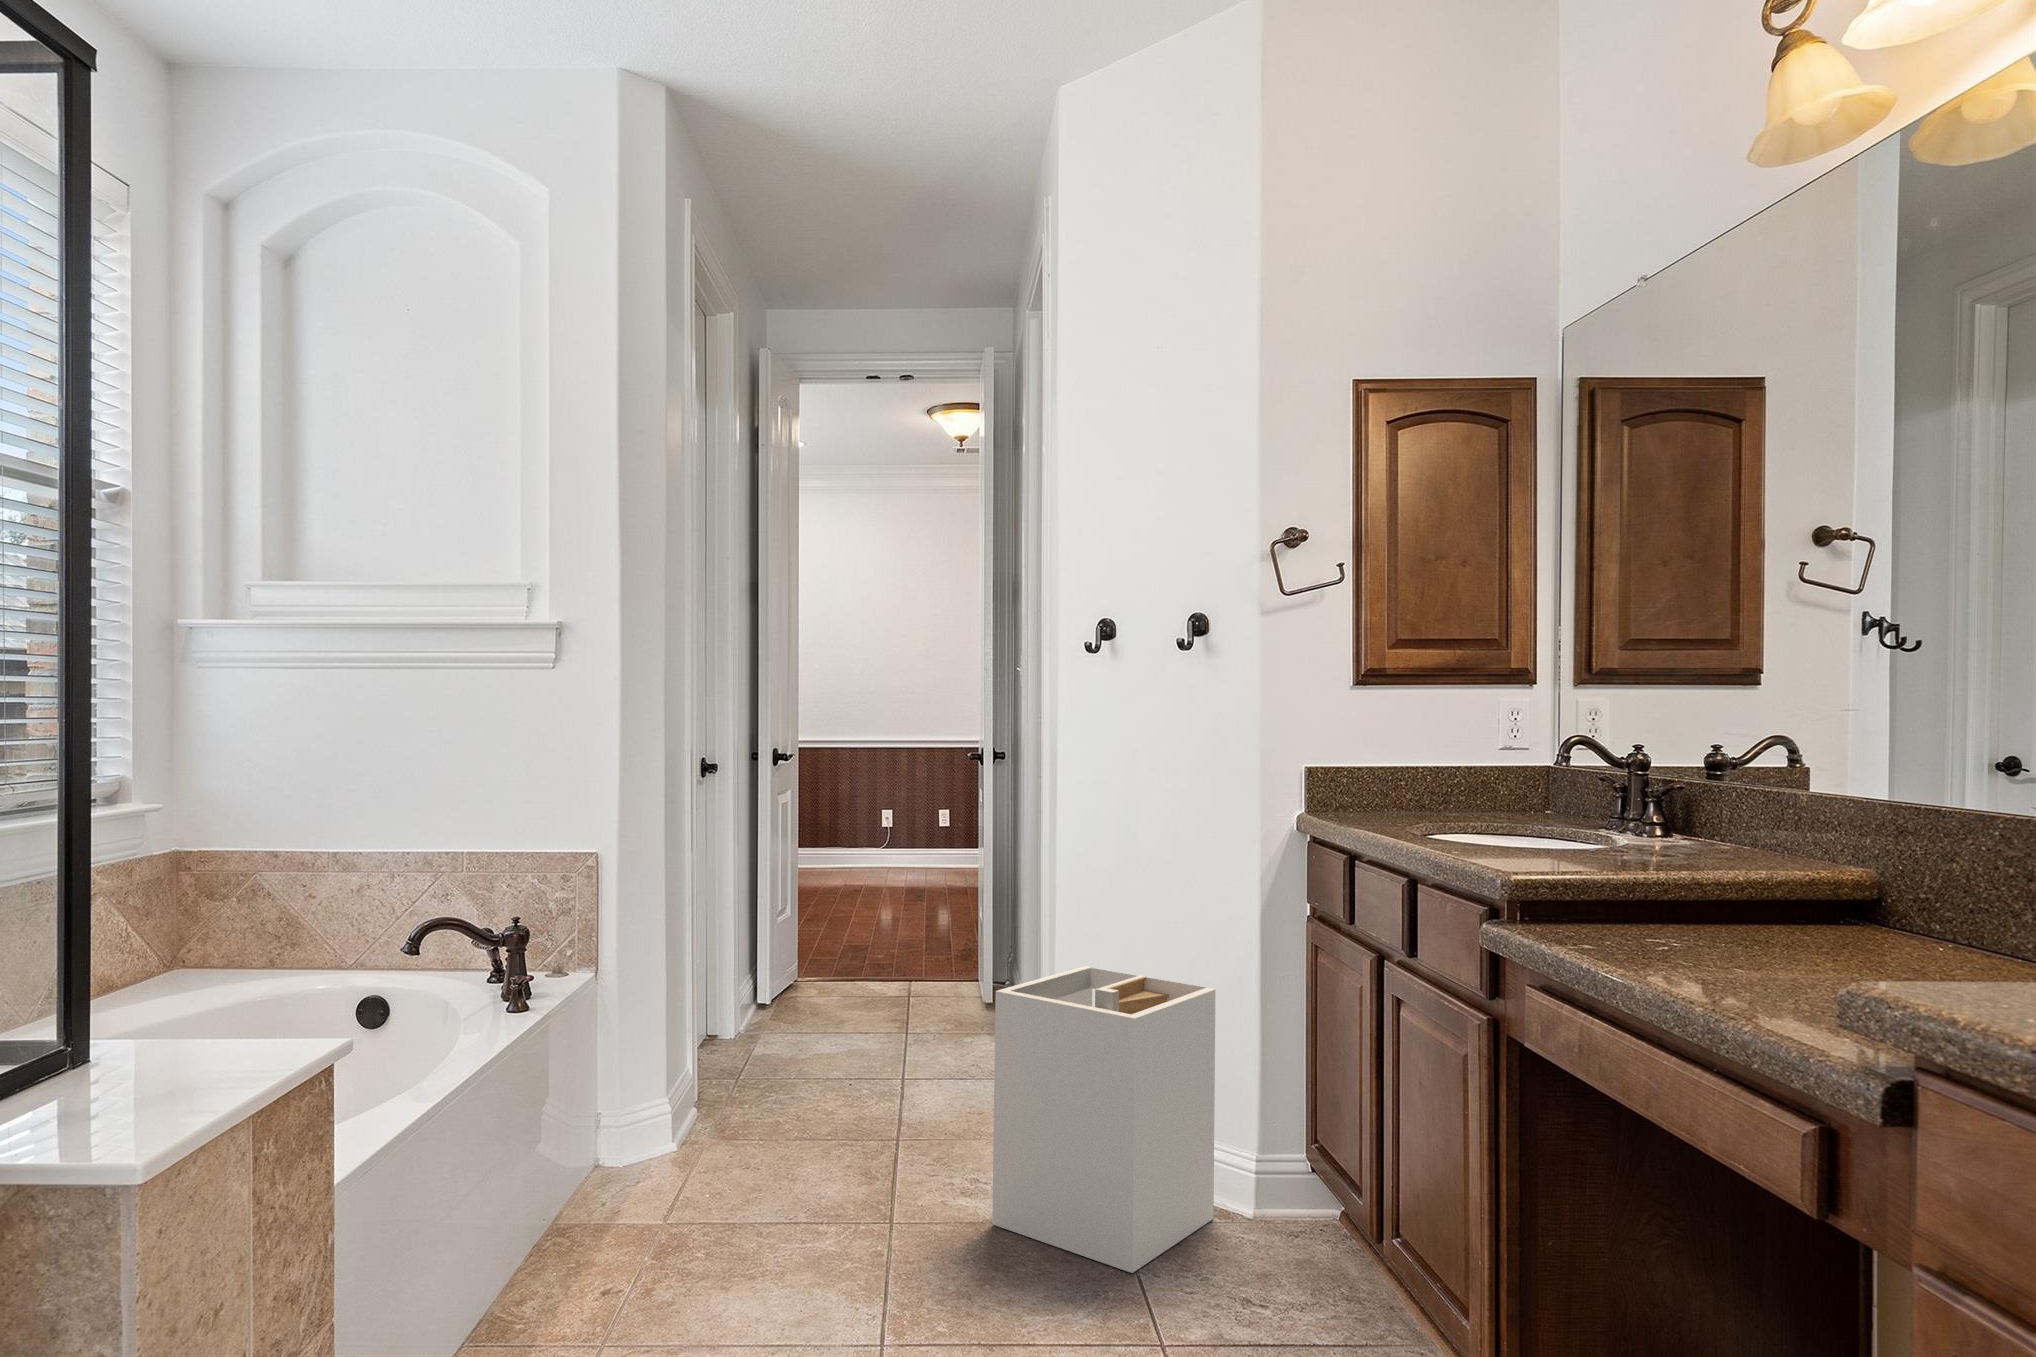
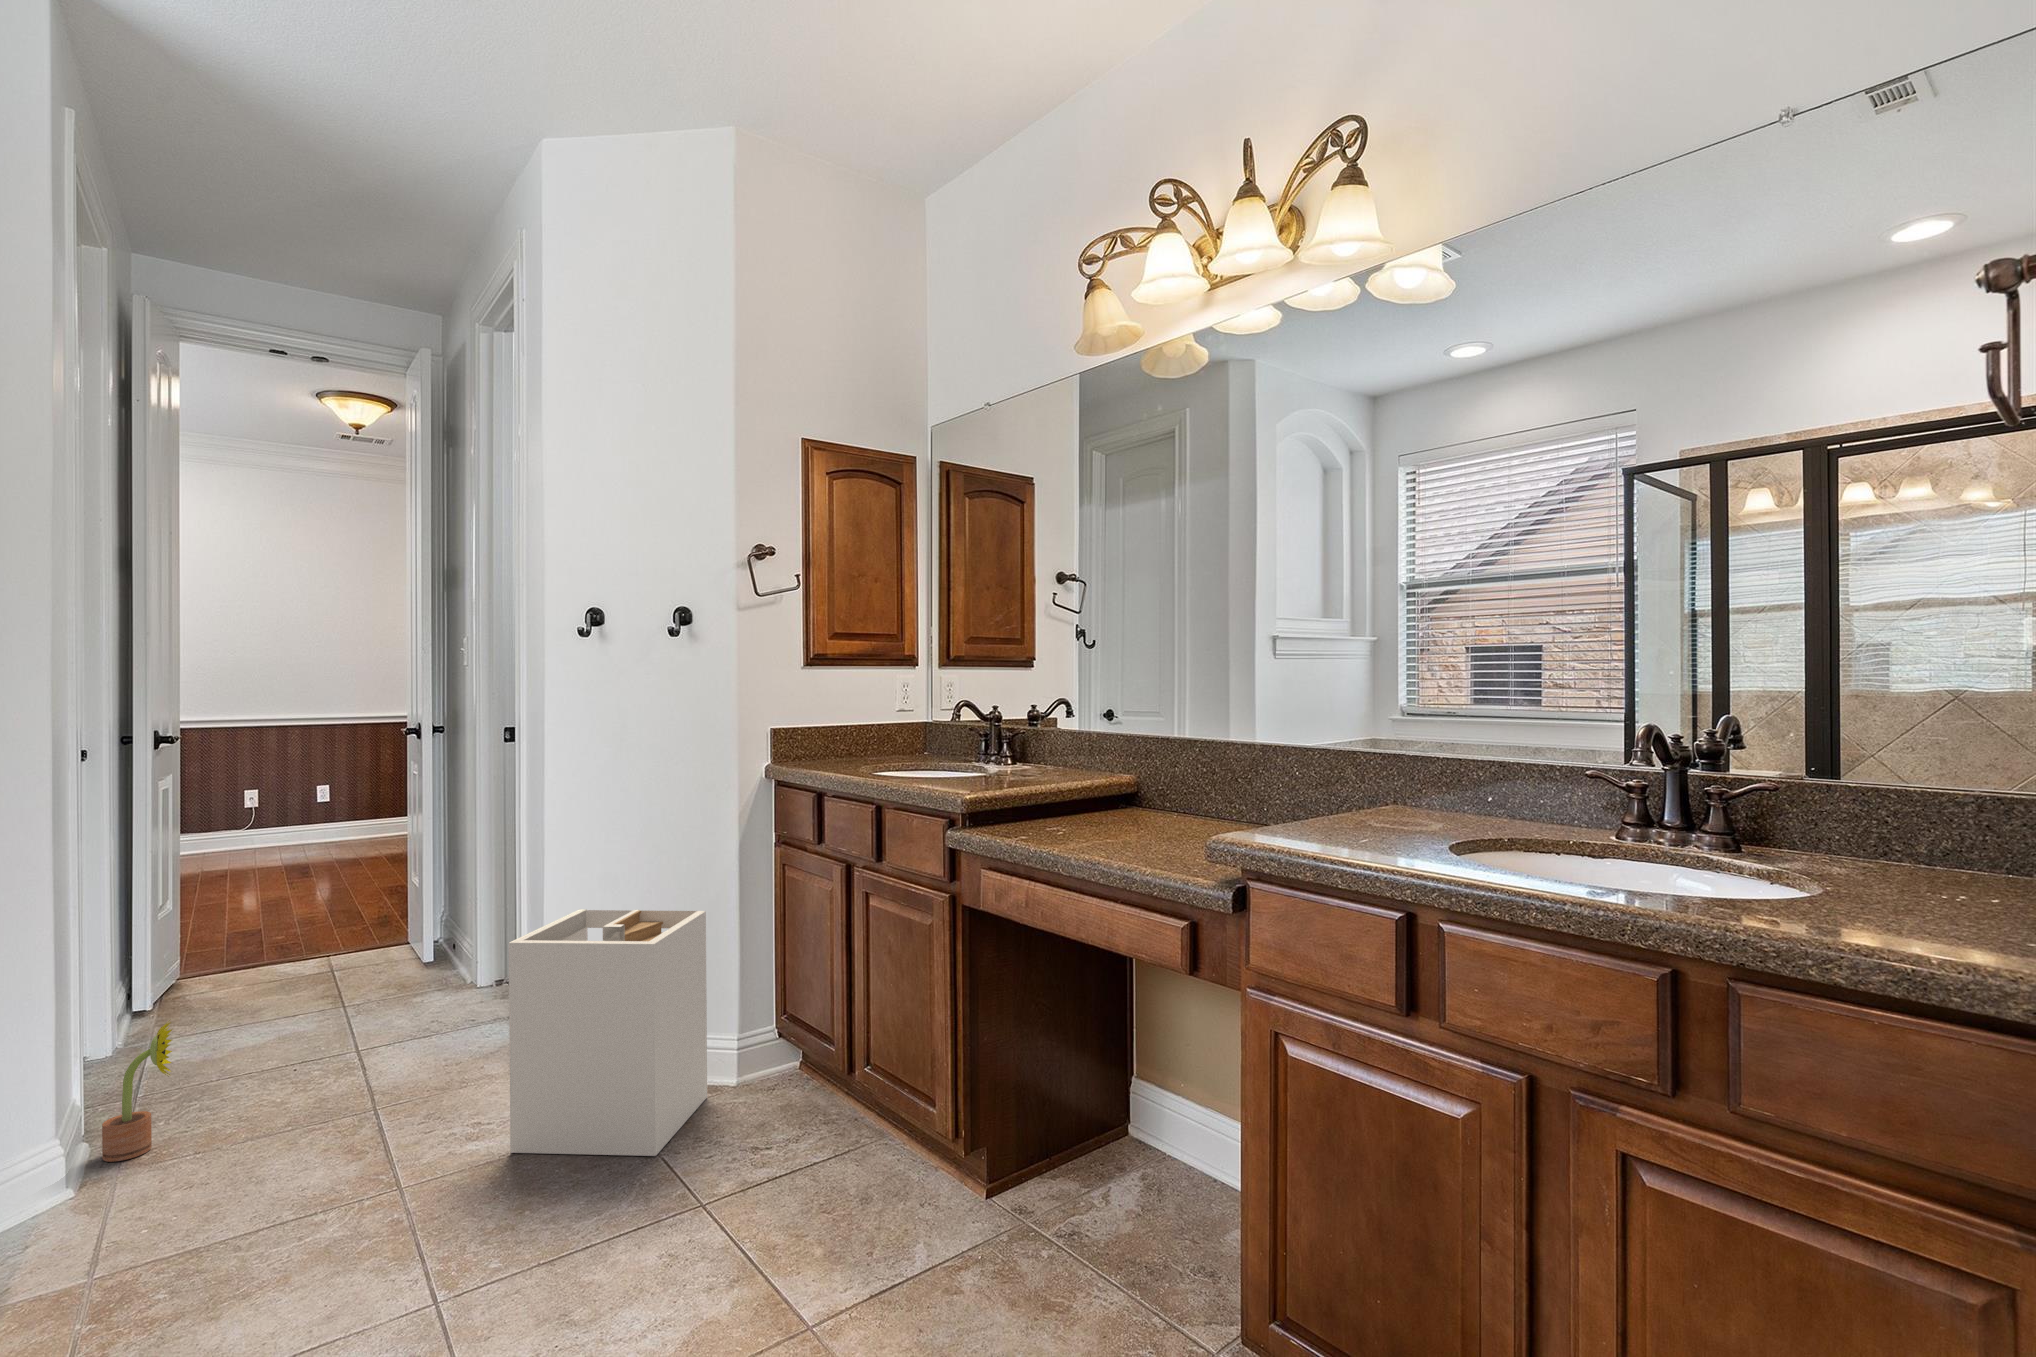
decorative plant: none [686,1015,743,1139] -> present [102,1023,172,1162]

